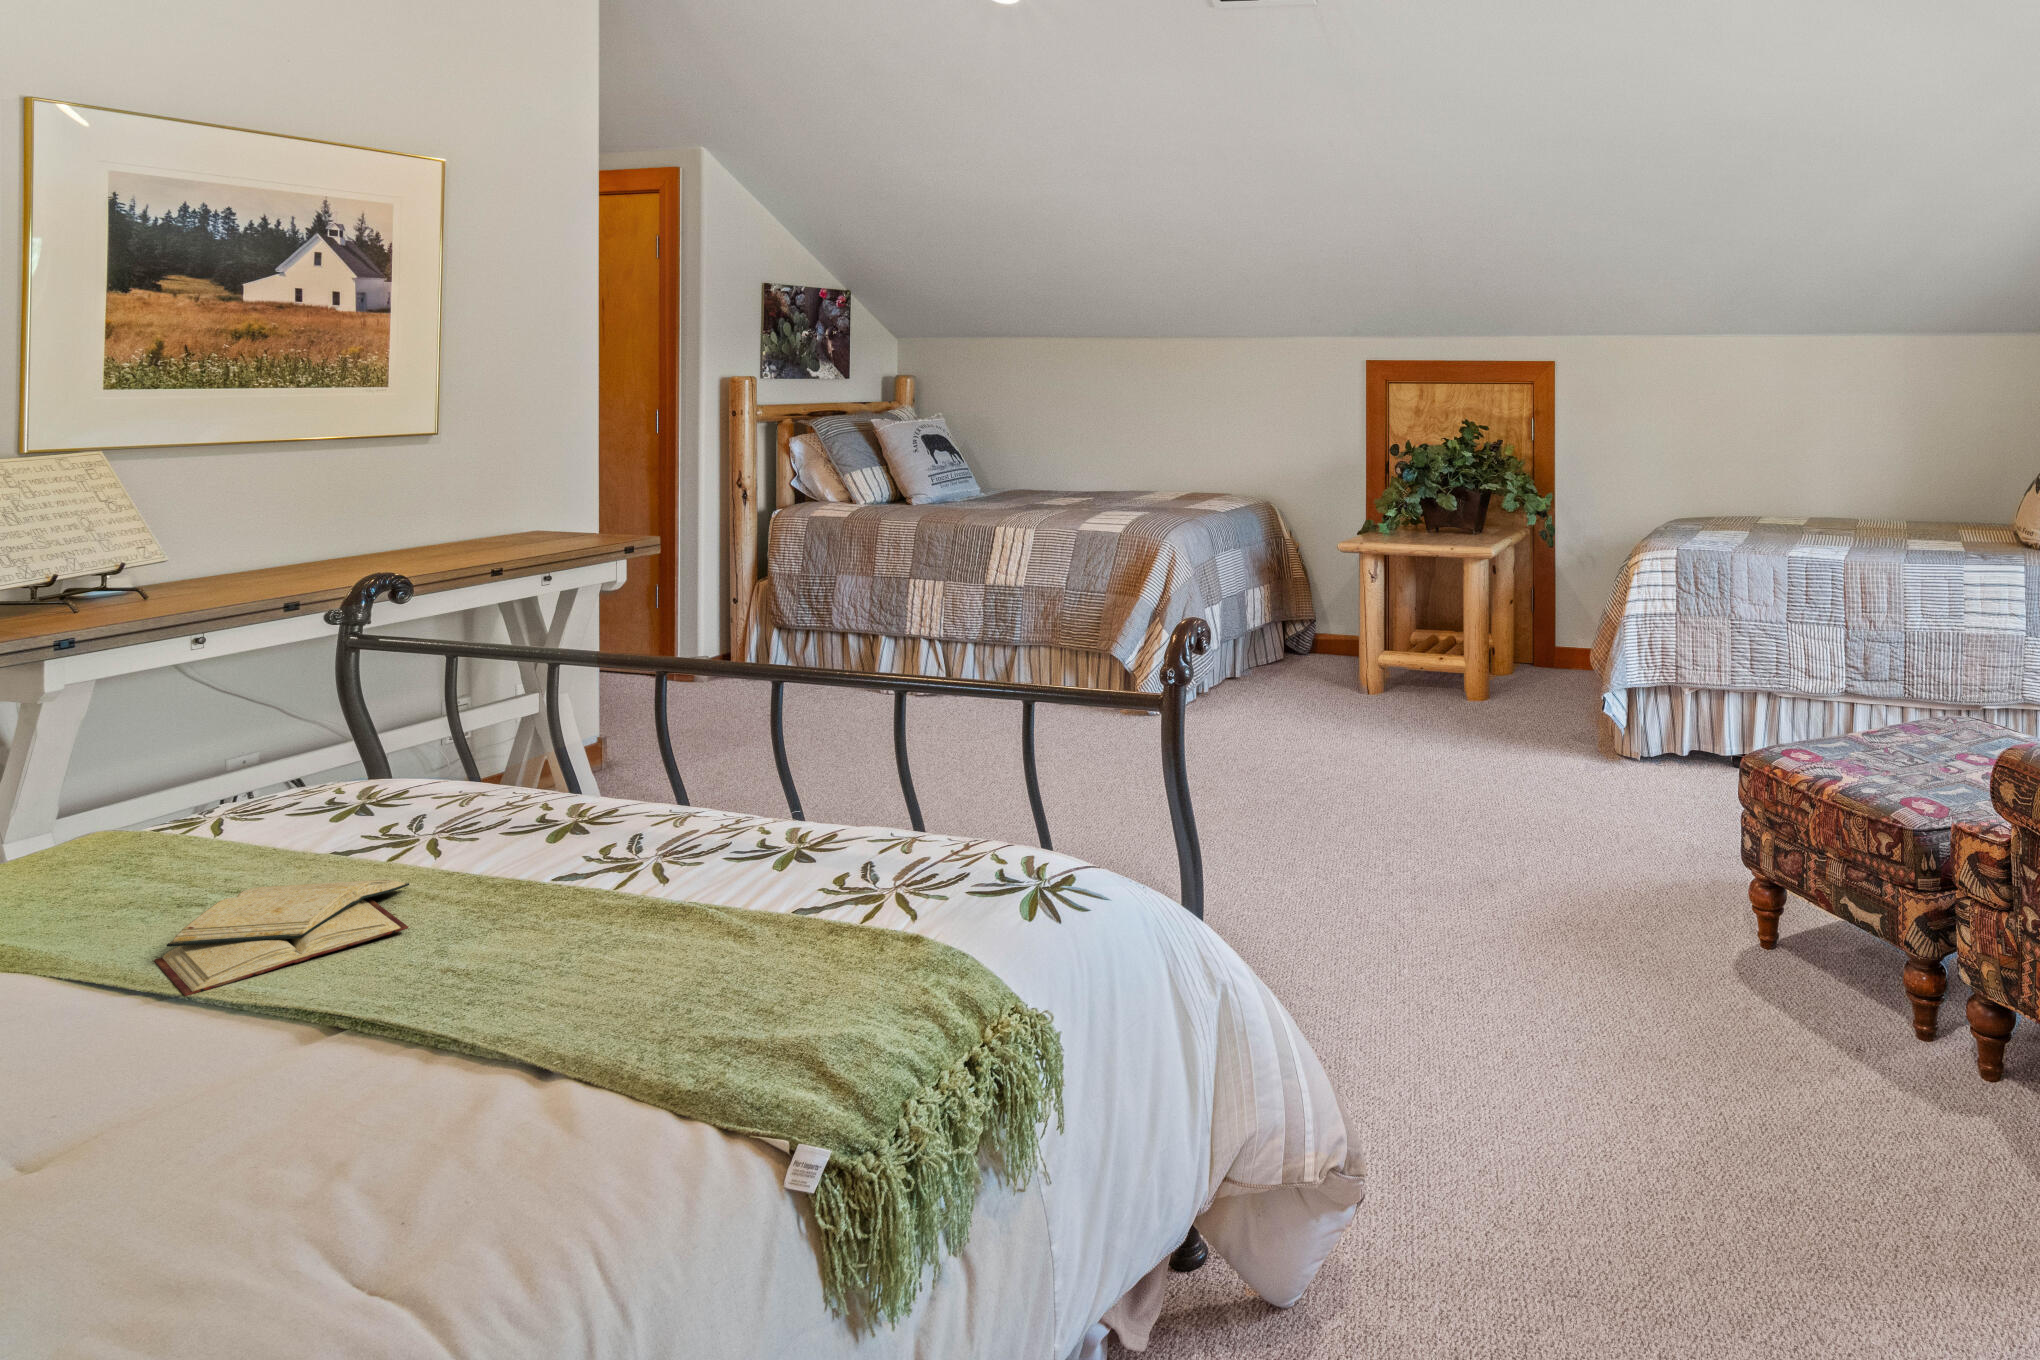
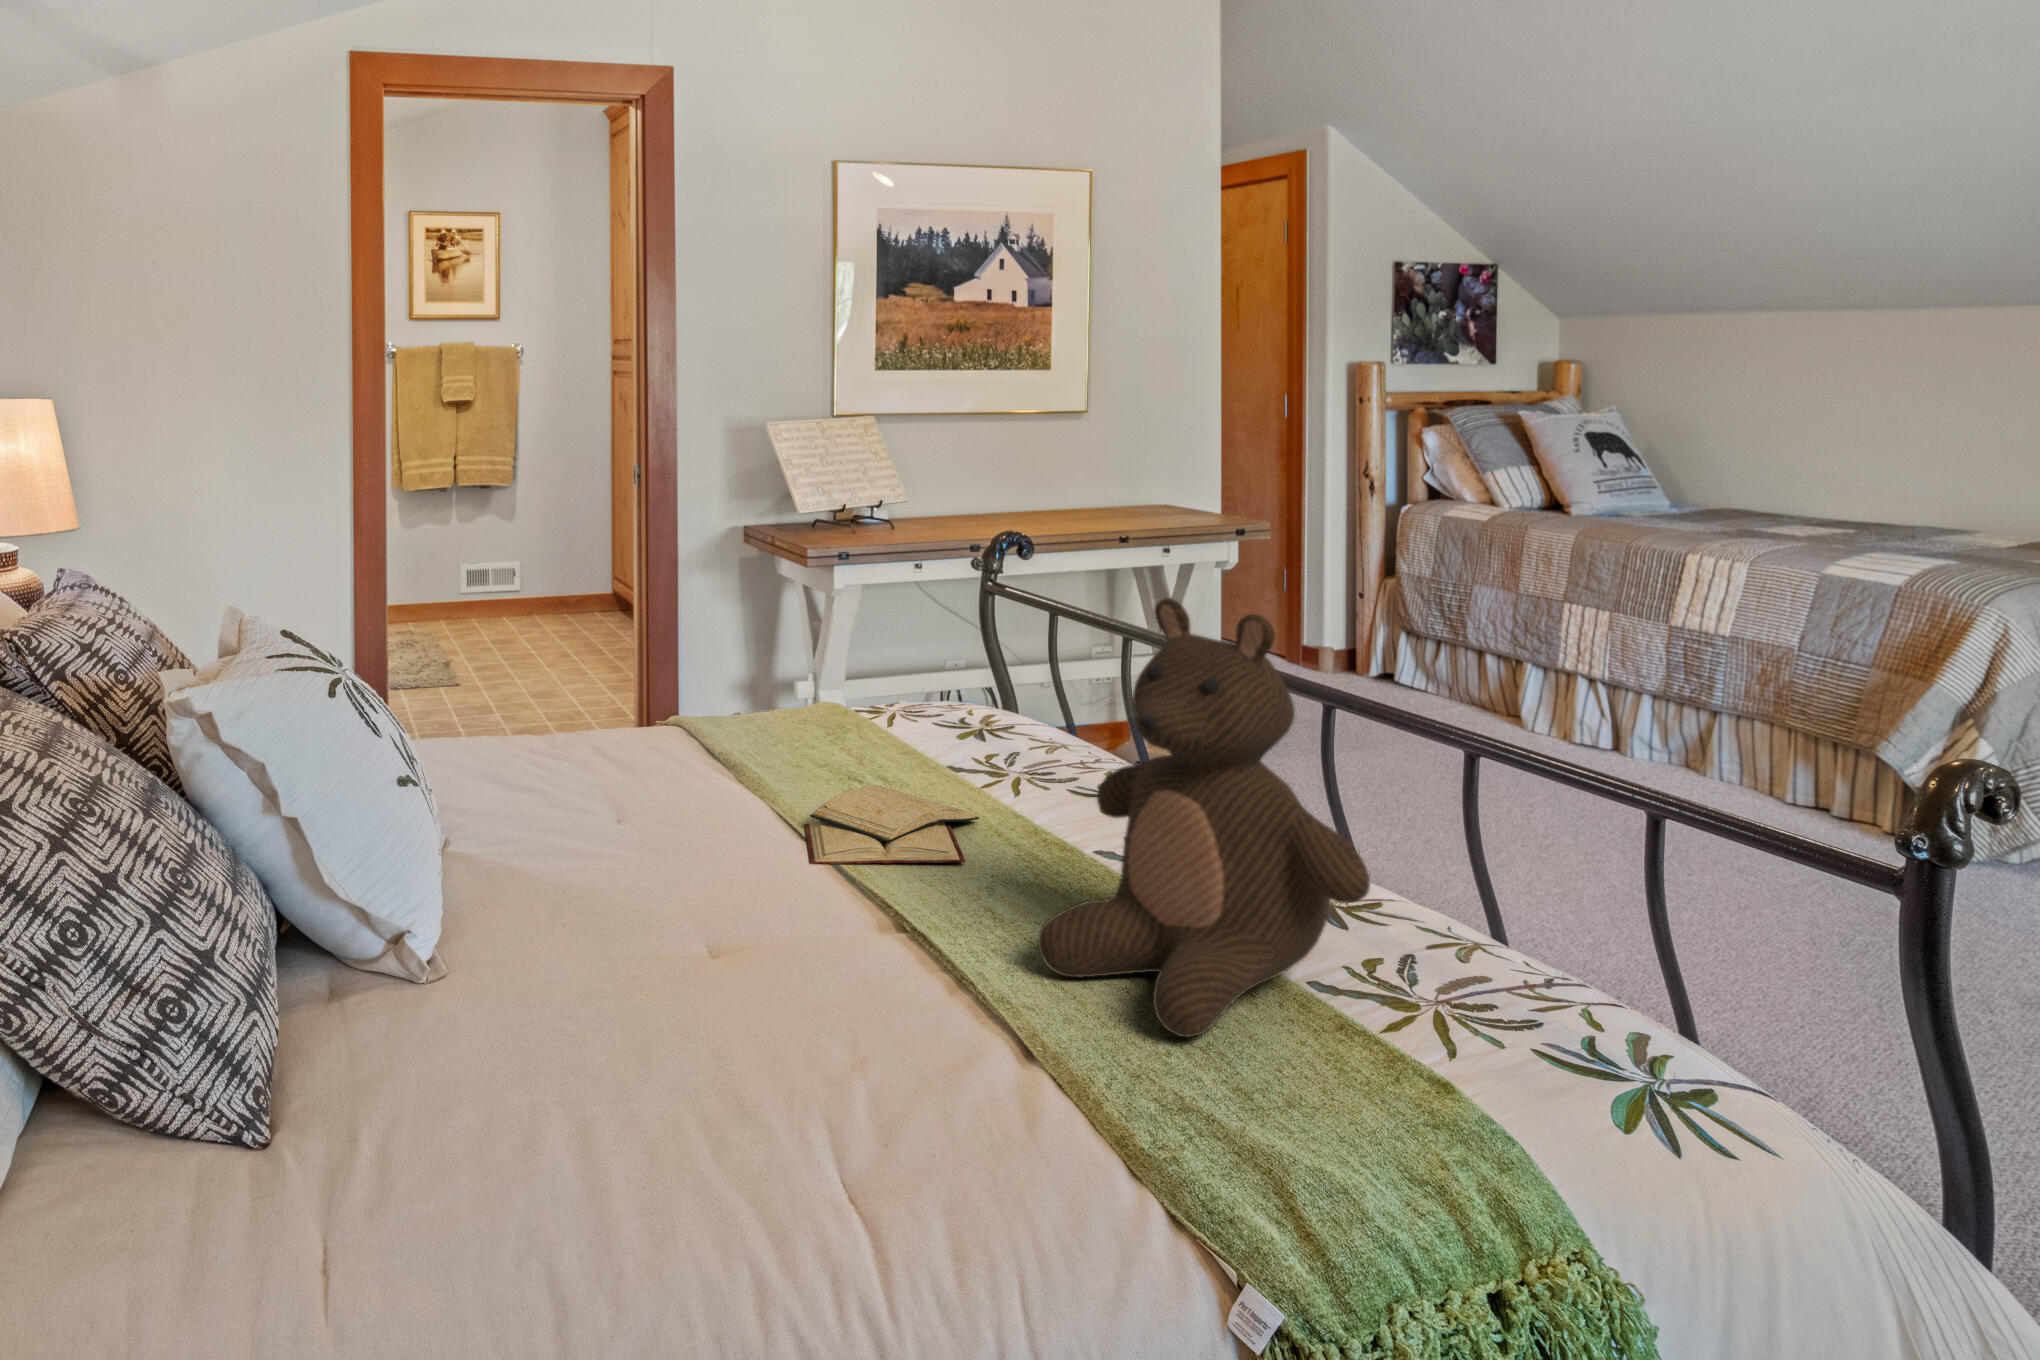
stuffed bear: none [533,595,851,989] -> present [1038,598,1370,1037]

